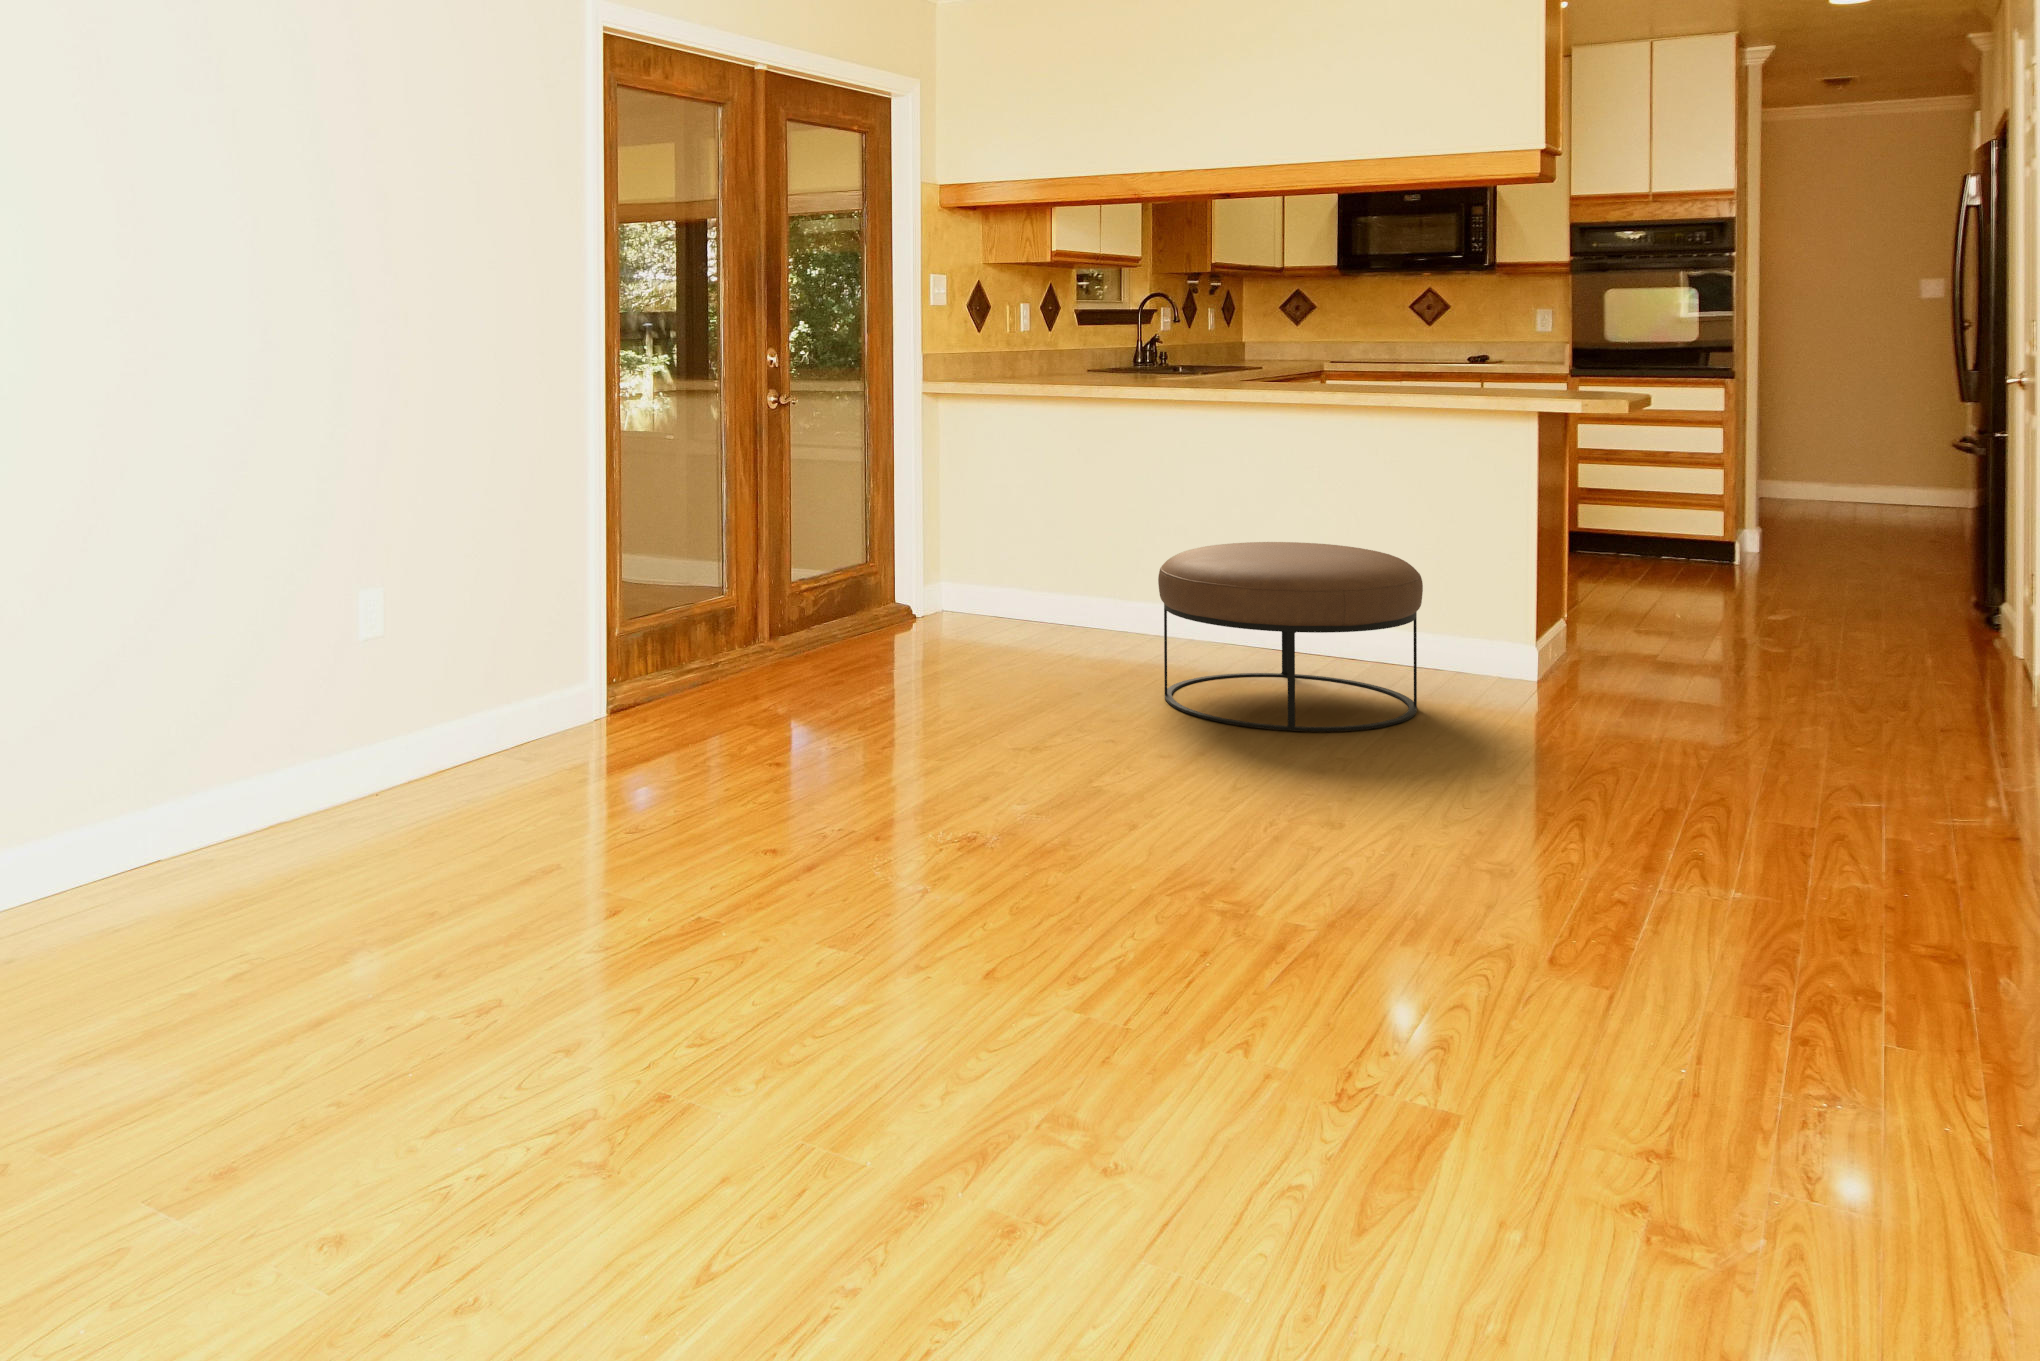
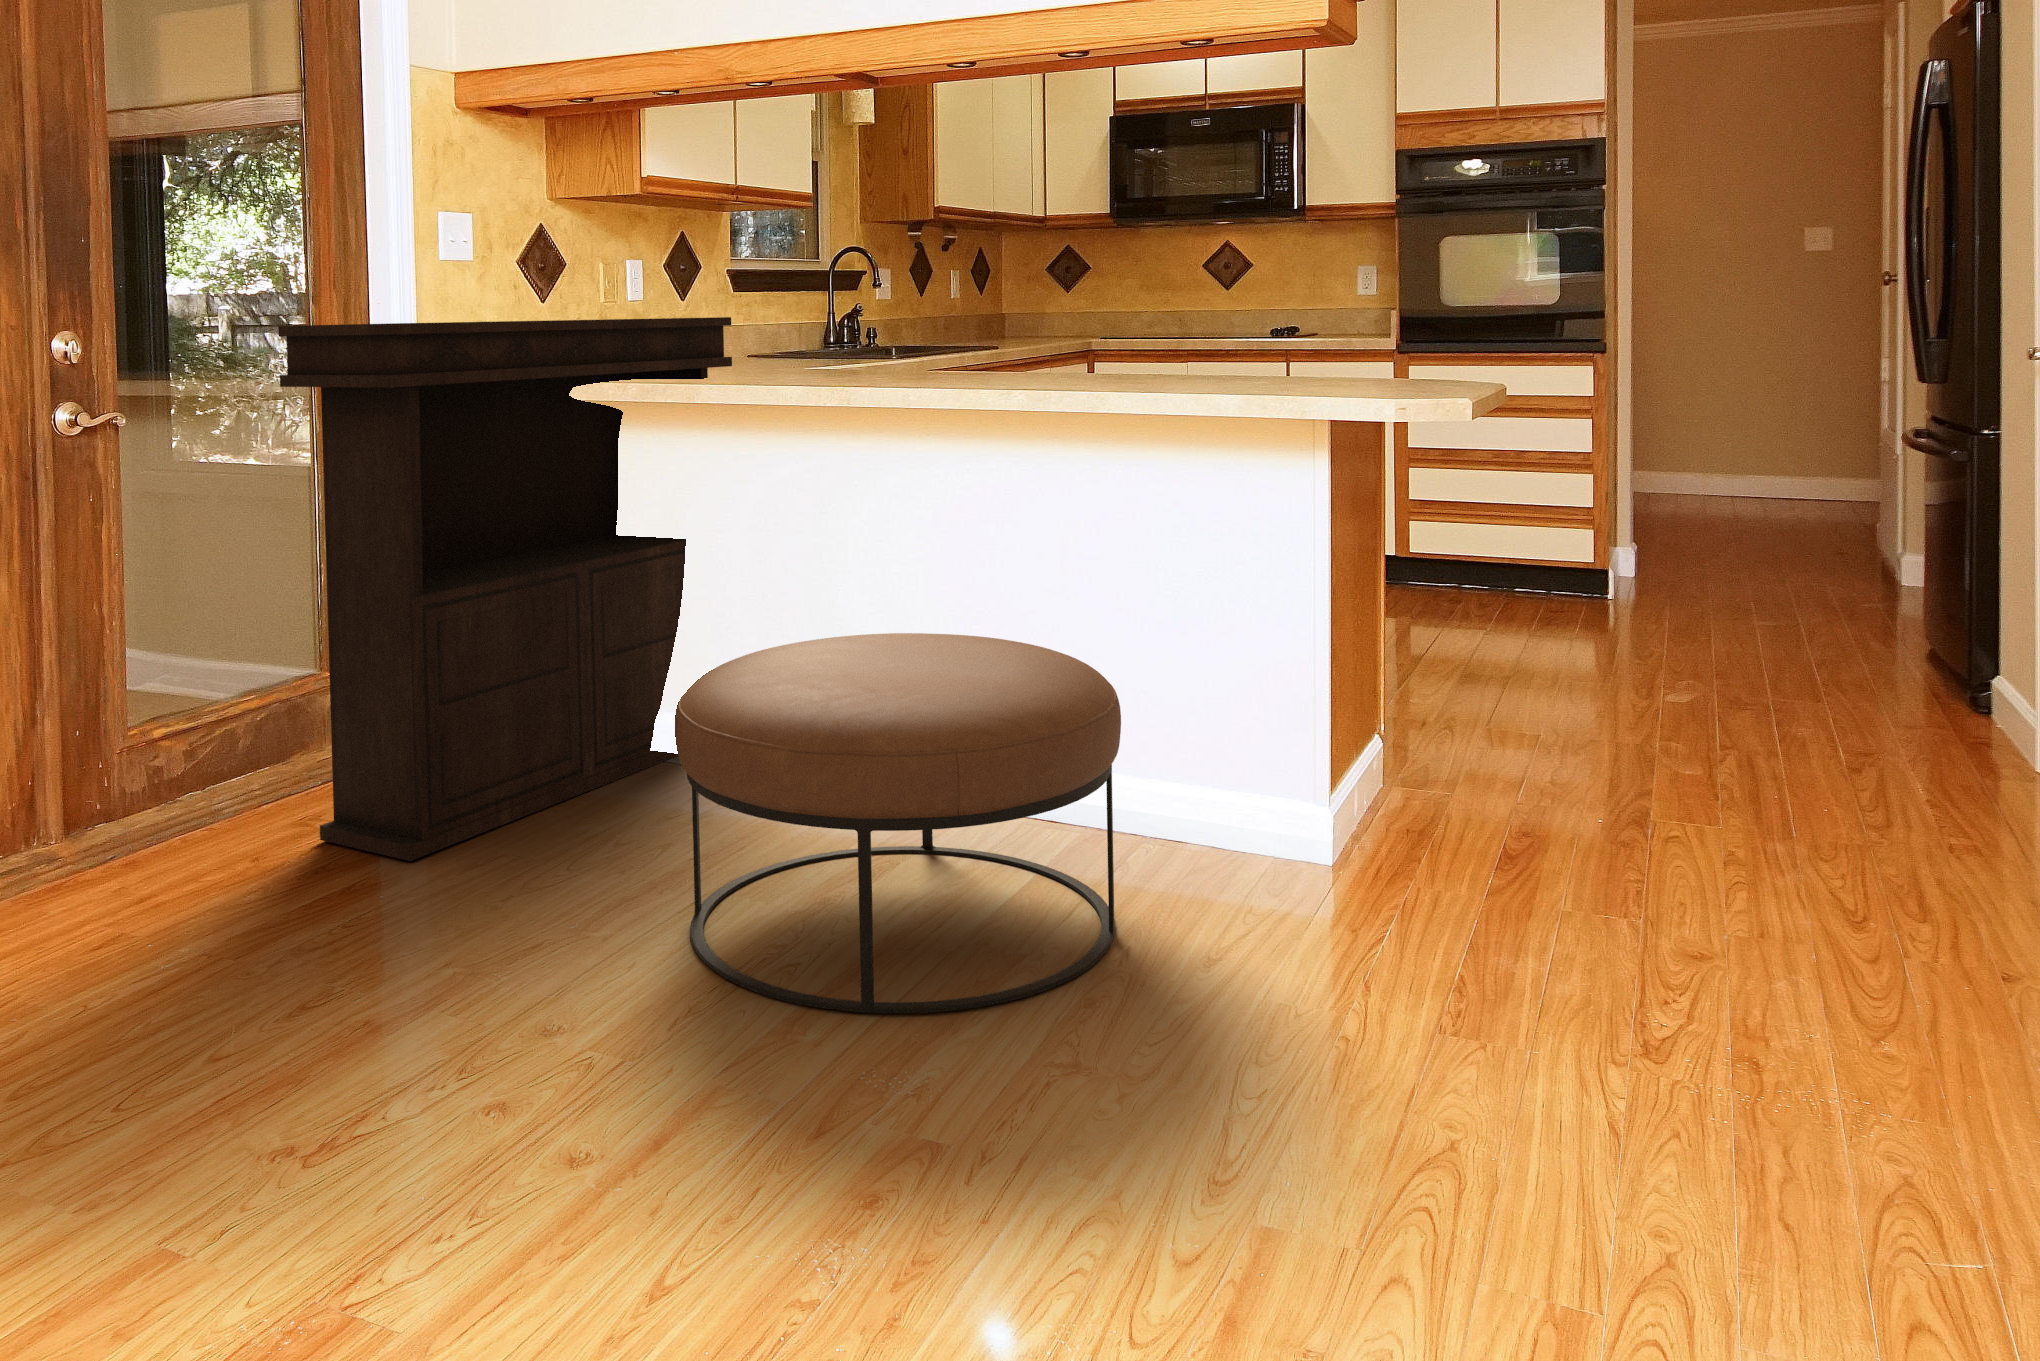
console table: none [889,348,1123,672] -> present [278,317,732,861]

